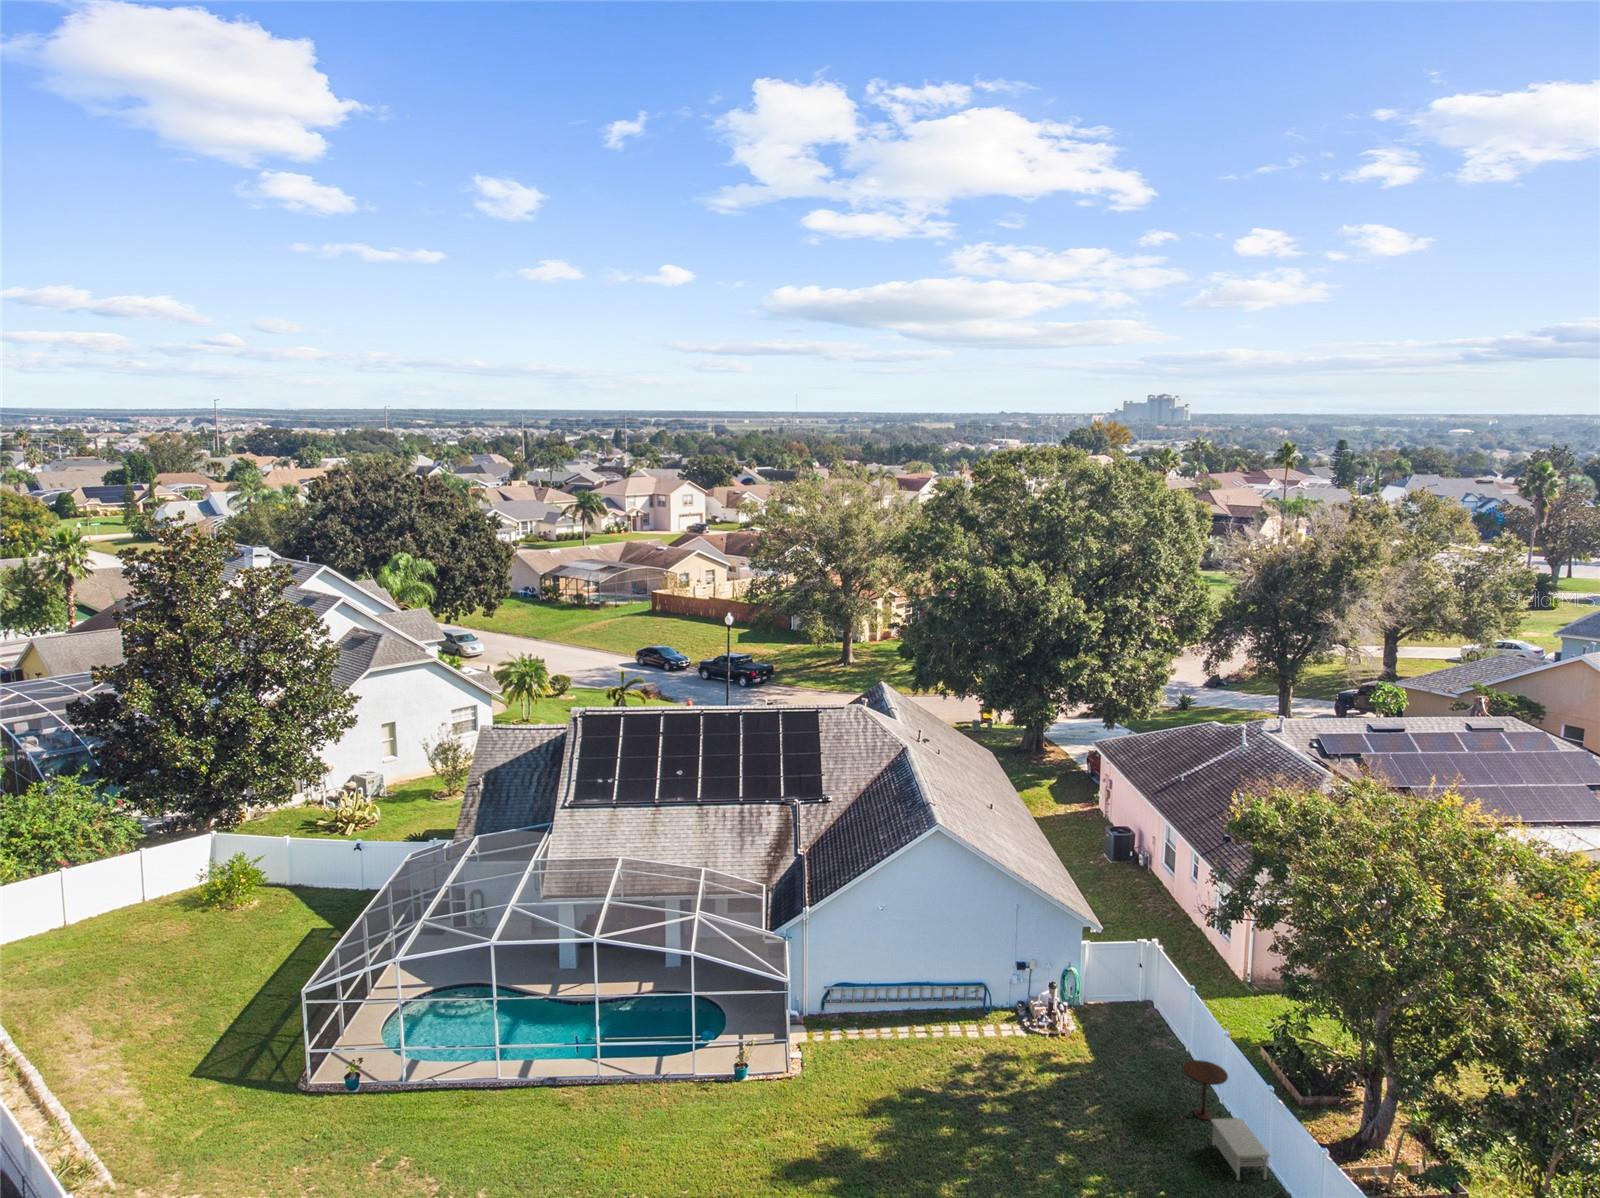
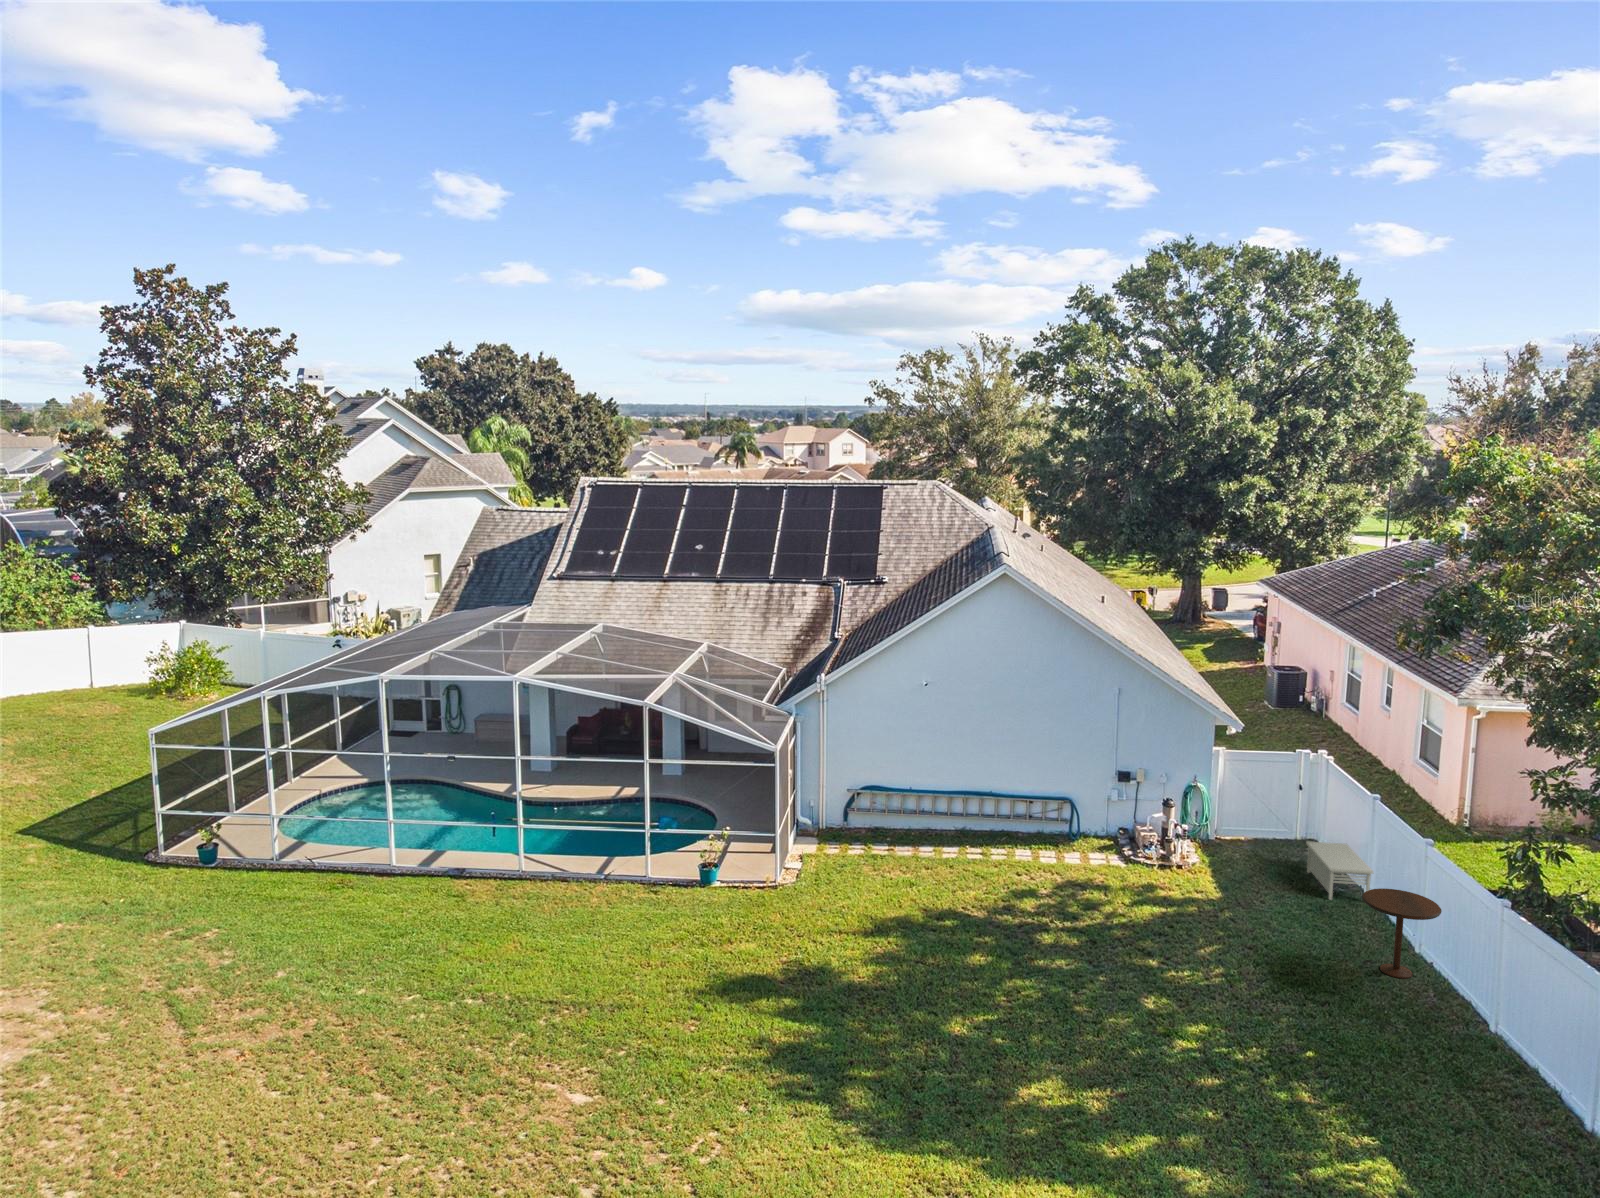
storage bench: present [1211,1118,1270,1180] -> present [1306,842,1373,900]

